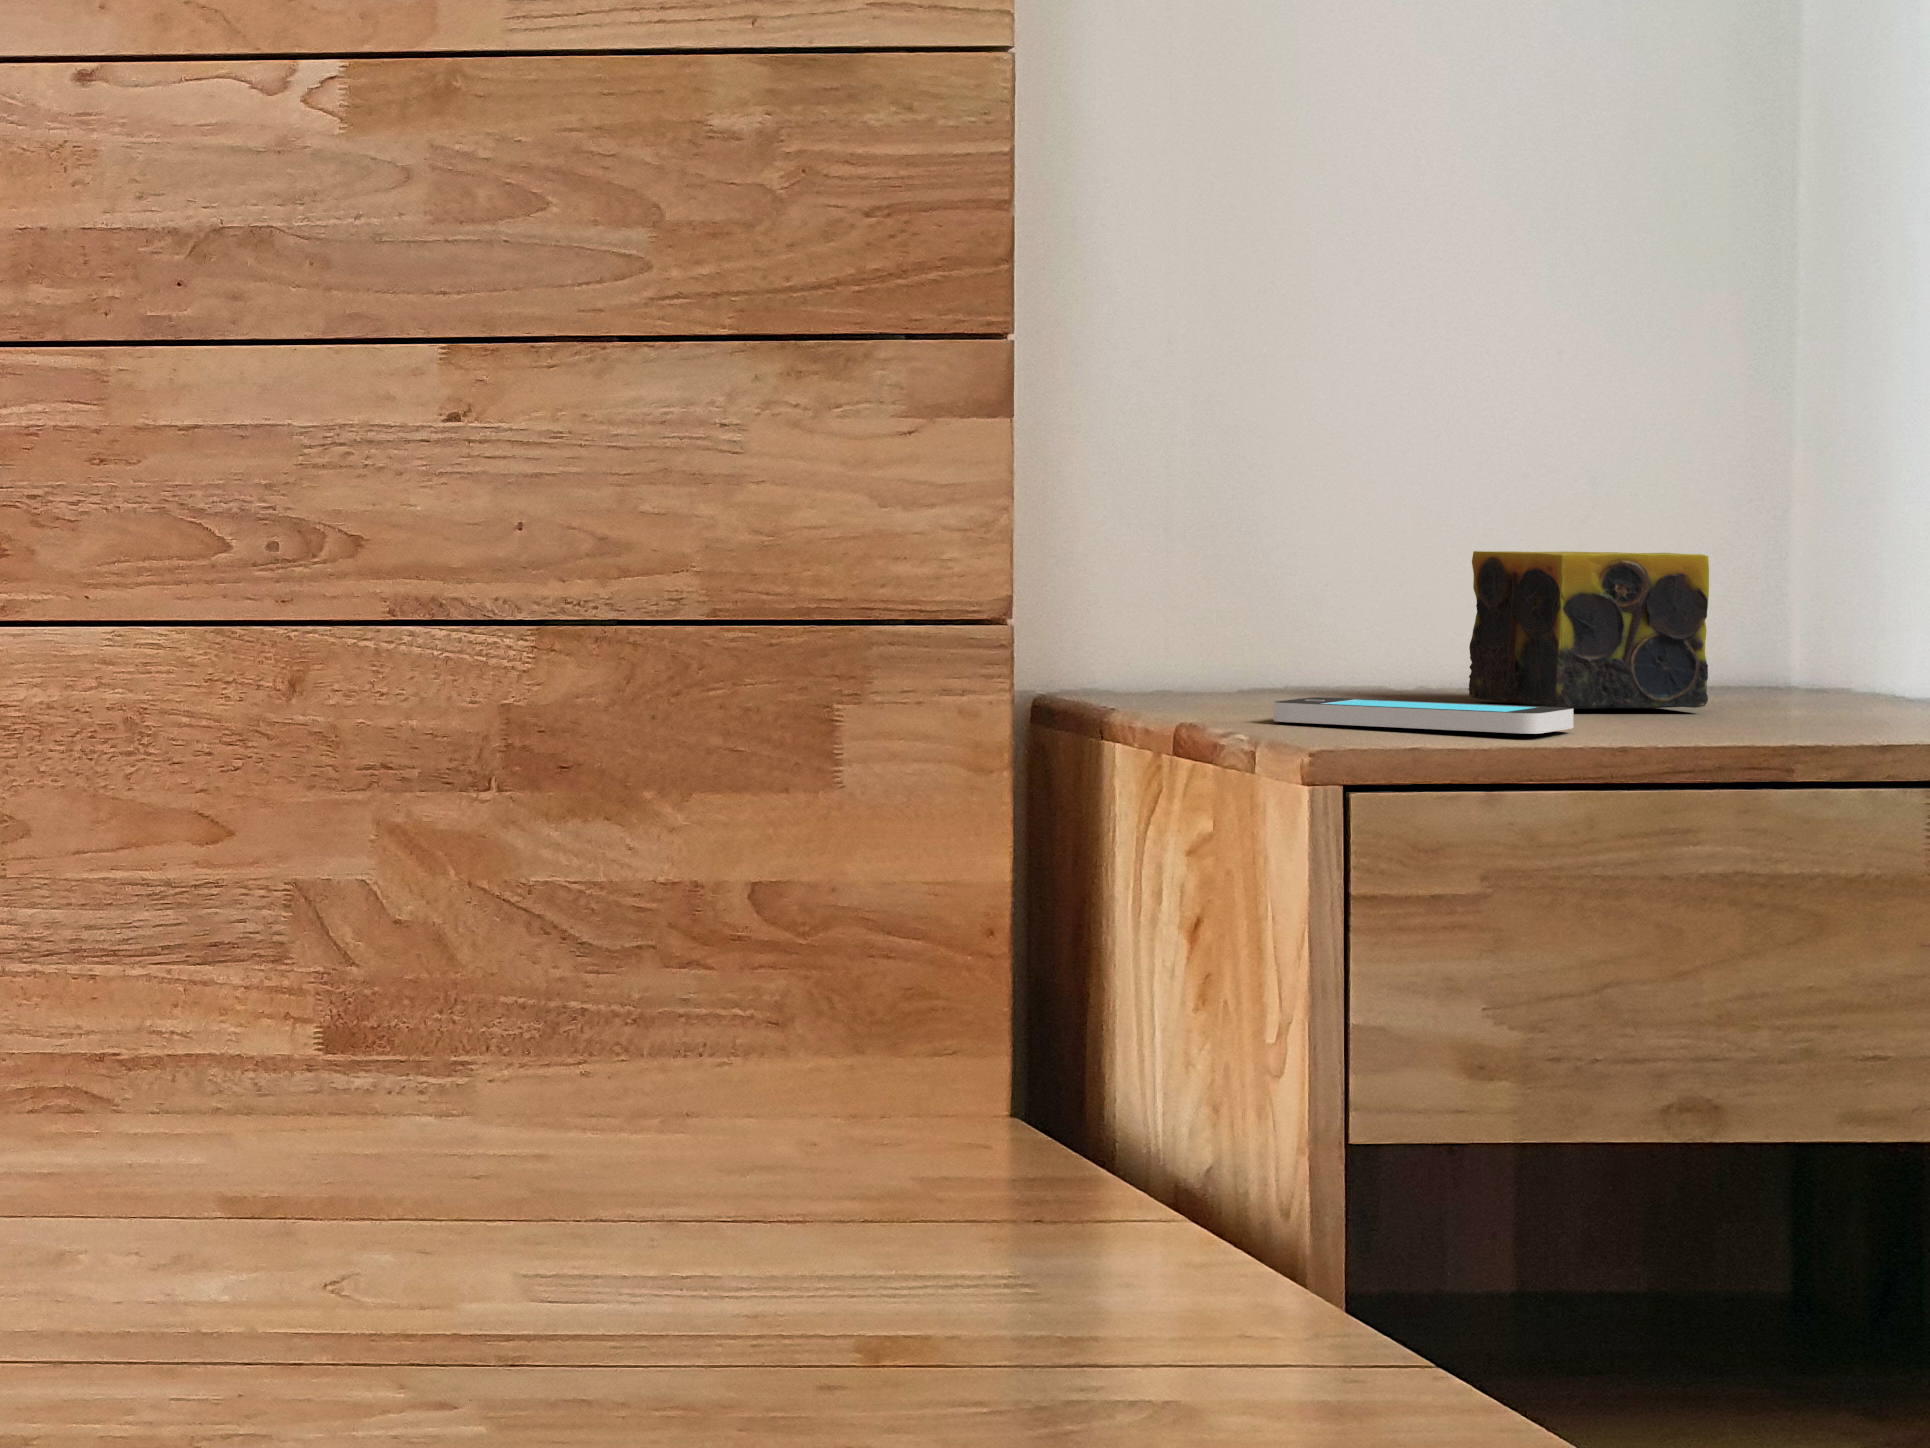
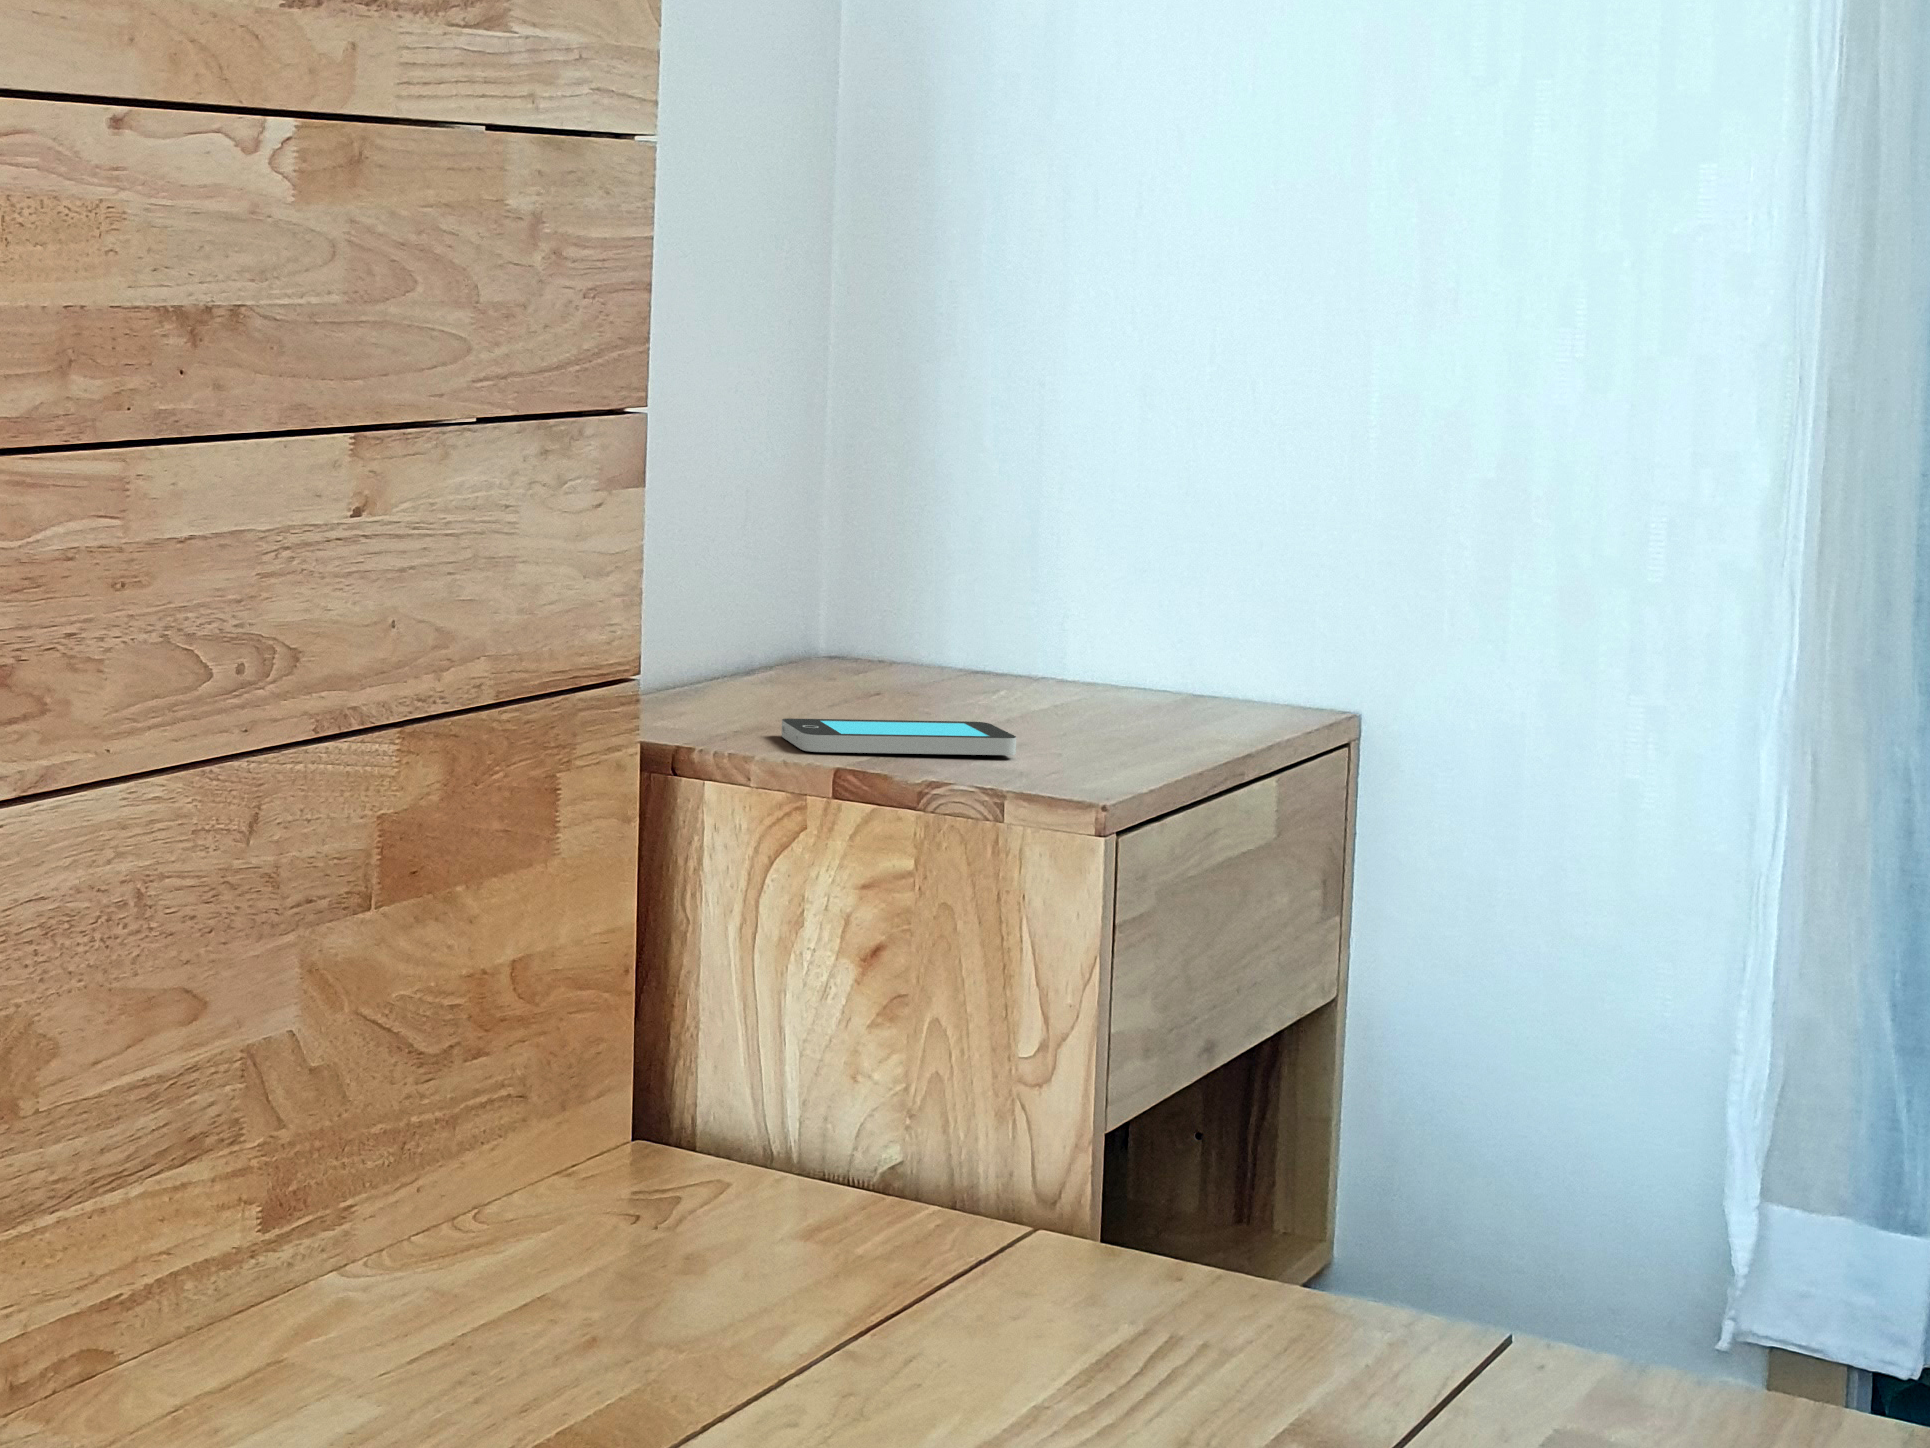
candle: present [1469,551,1709,709] -> none [749,558,930,704]

